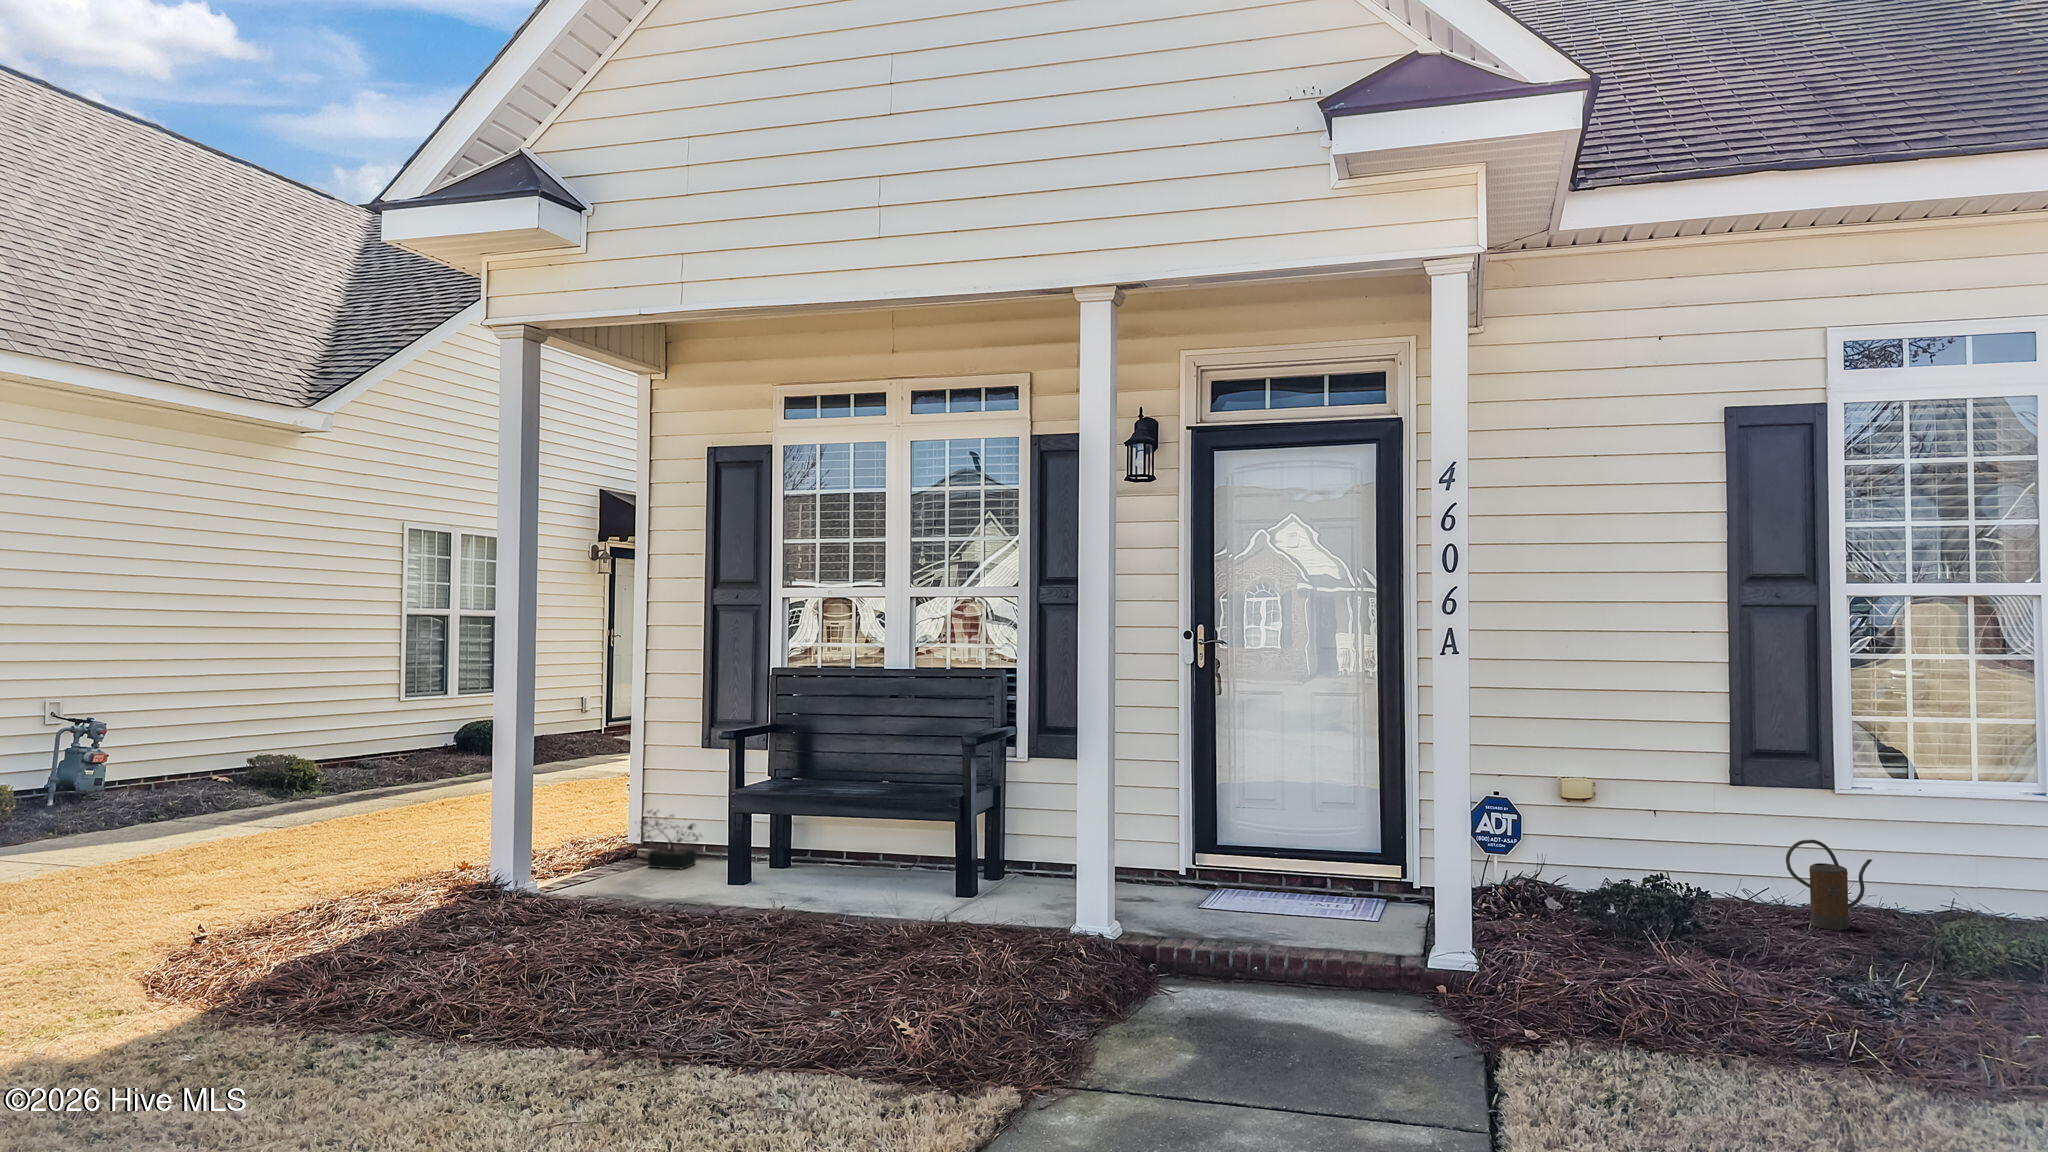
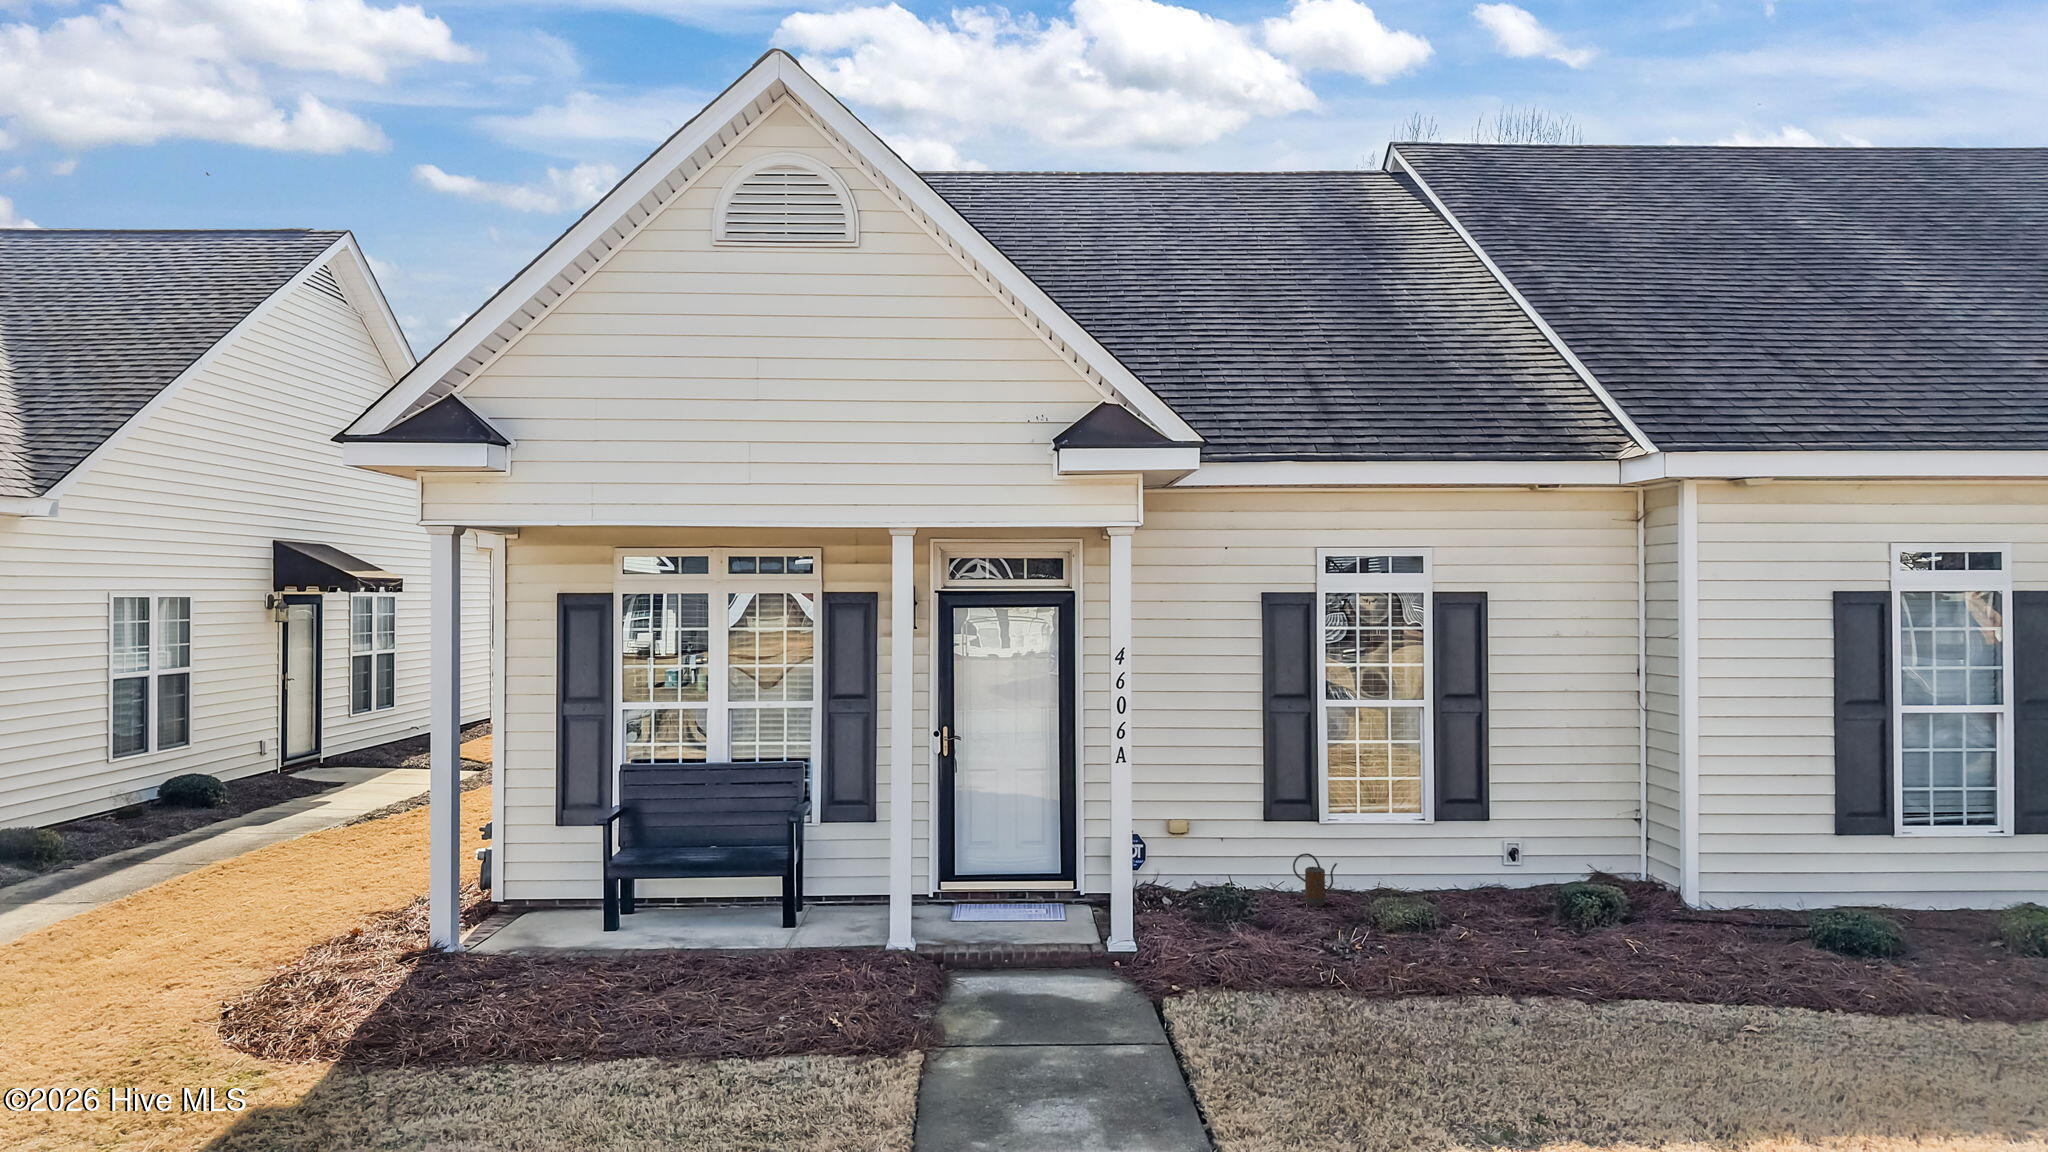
decorative plant: present [638,811,698,869] -> present [114,794,143,819]

